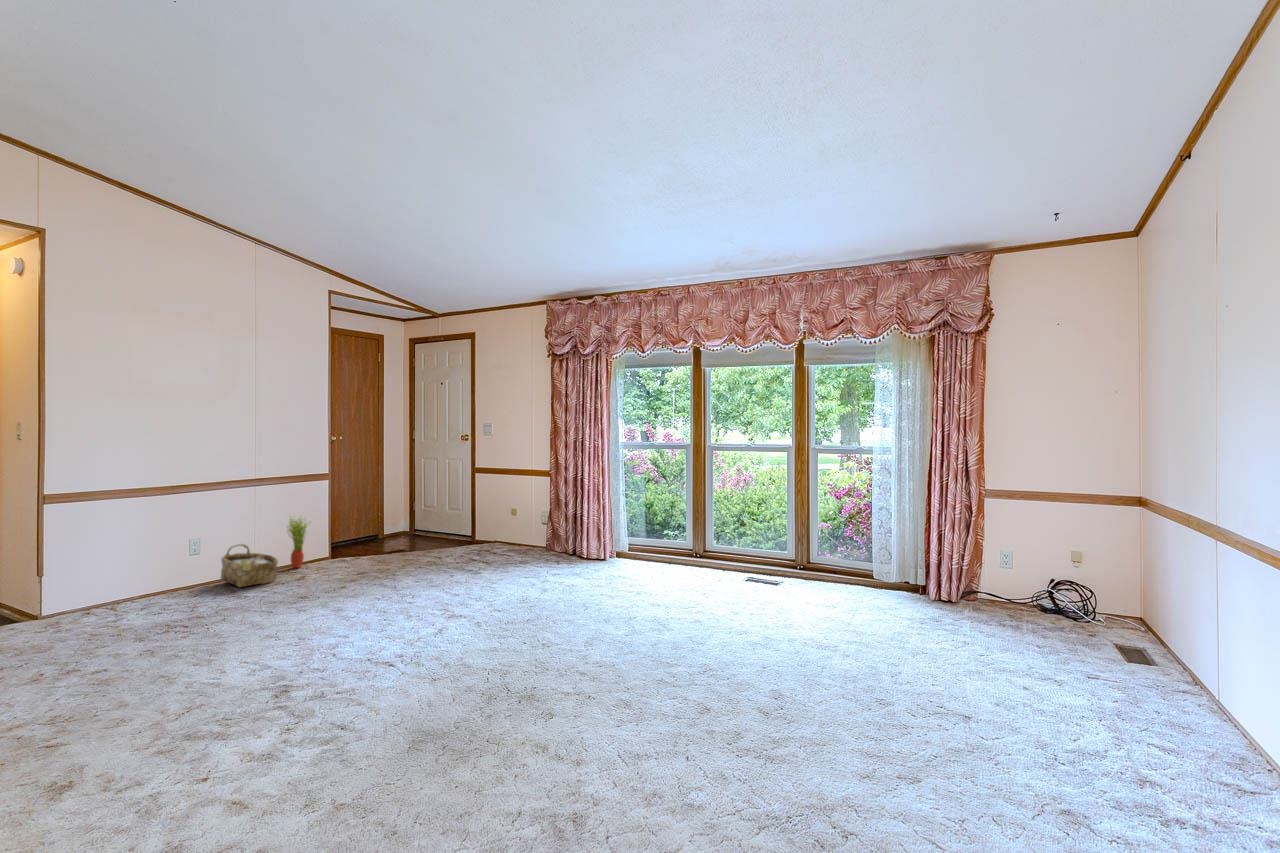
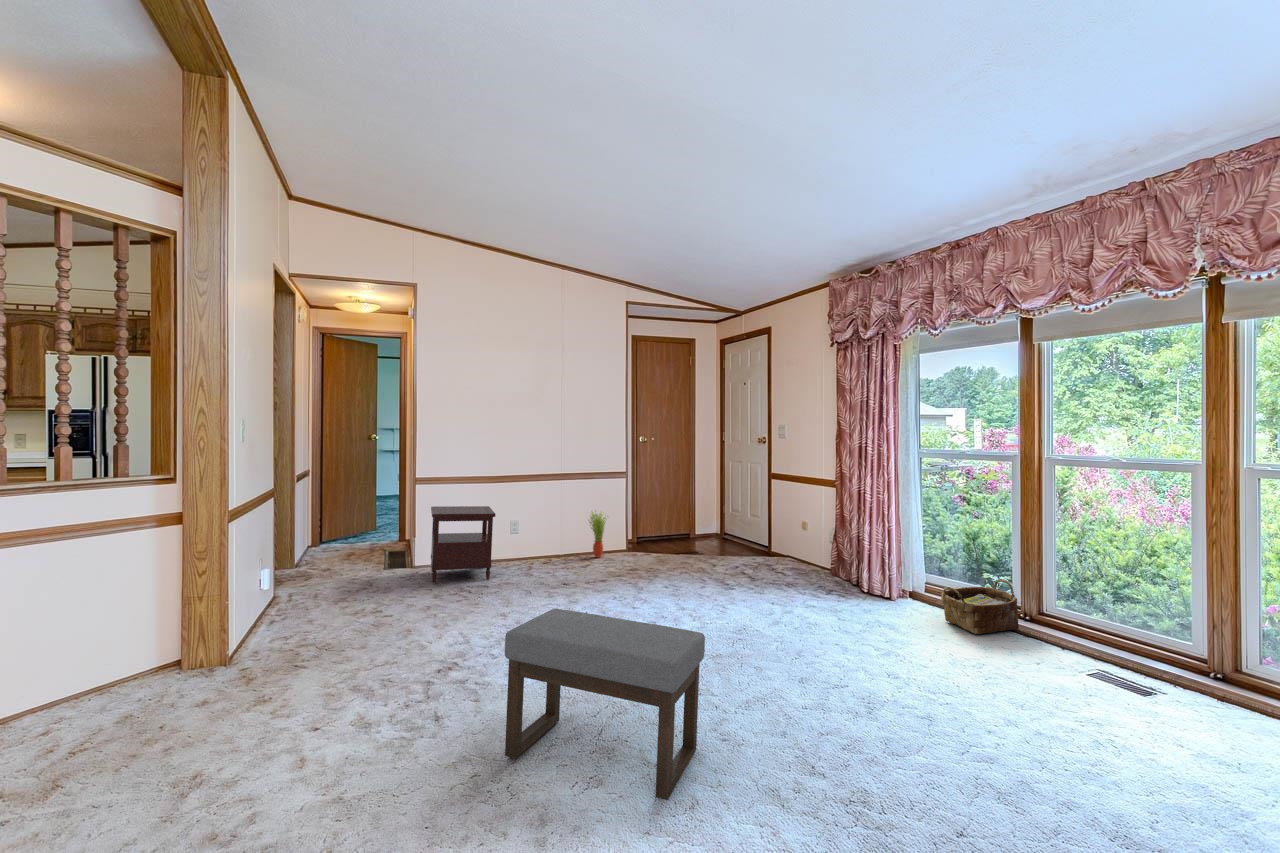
side table: none [70,521,193,623] -> present [431,506,495,583]
woven basket: present [221,544,278,587] -> present [941,579,1019,634]
ottoman: none [448,580,607,715] -> present [505,609,705,800]

